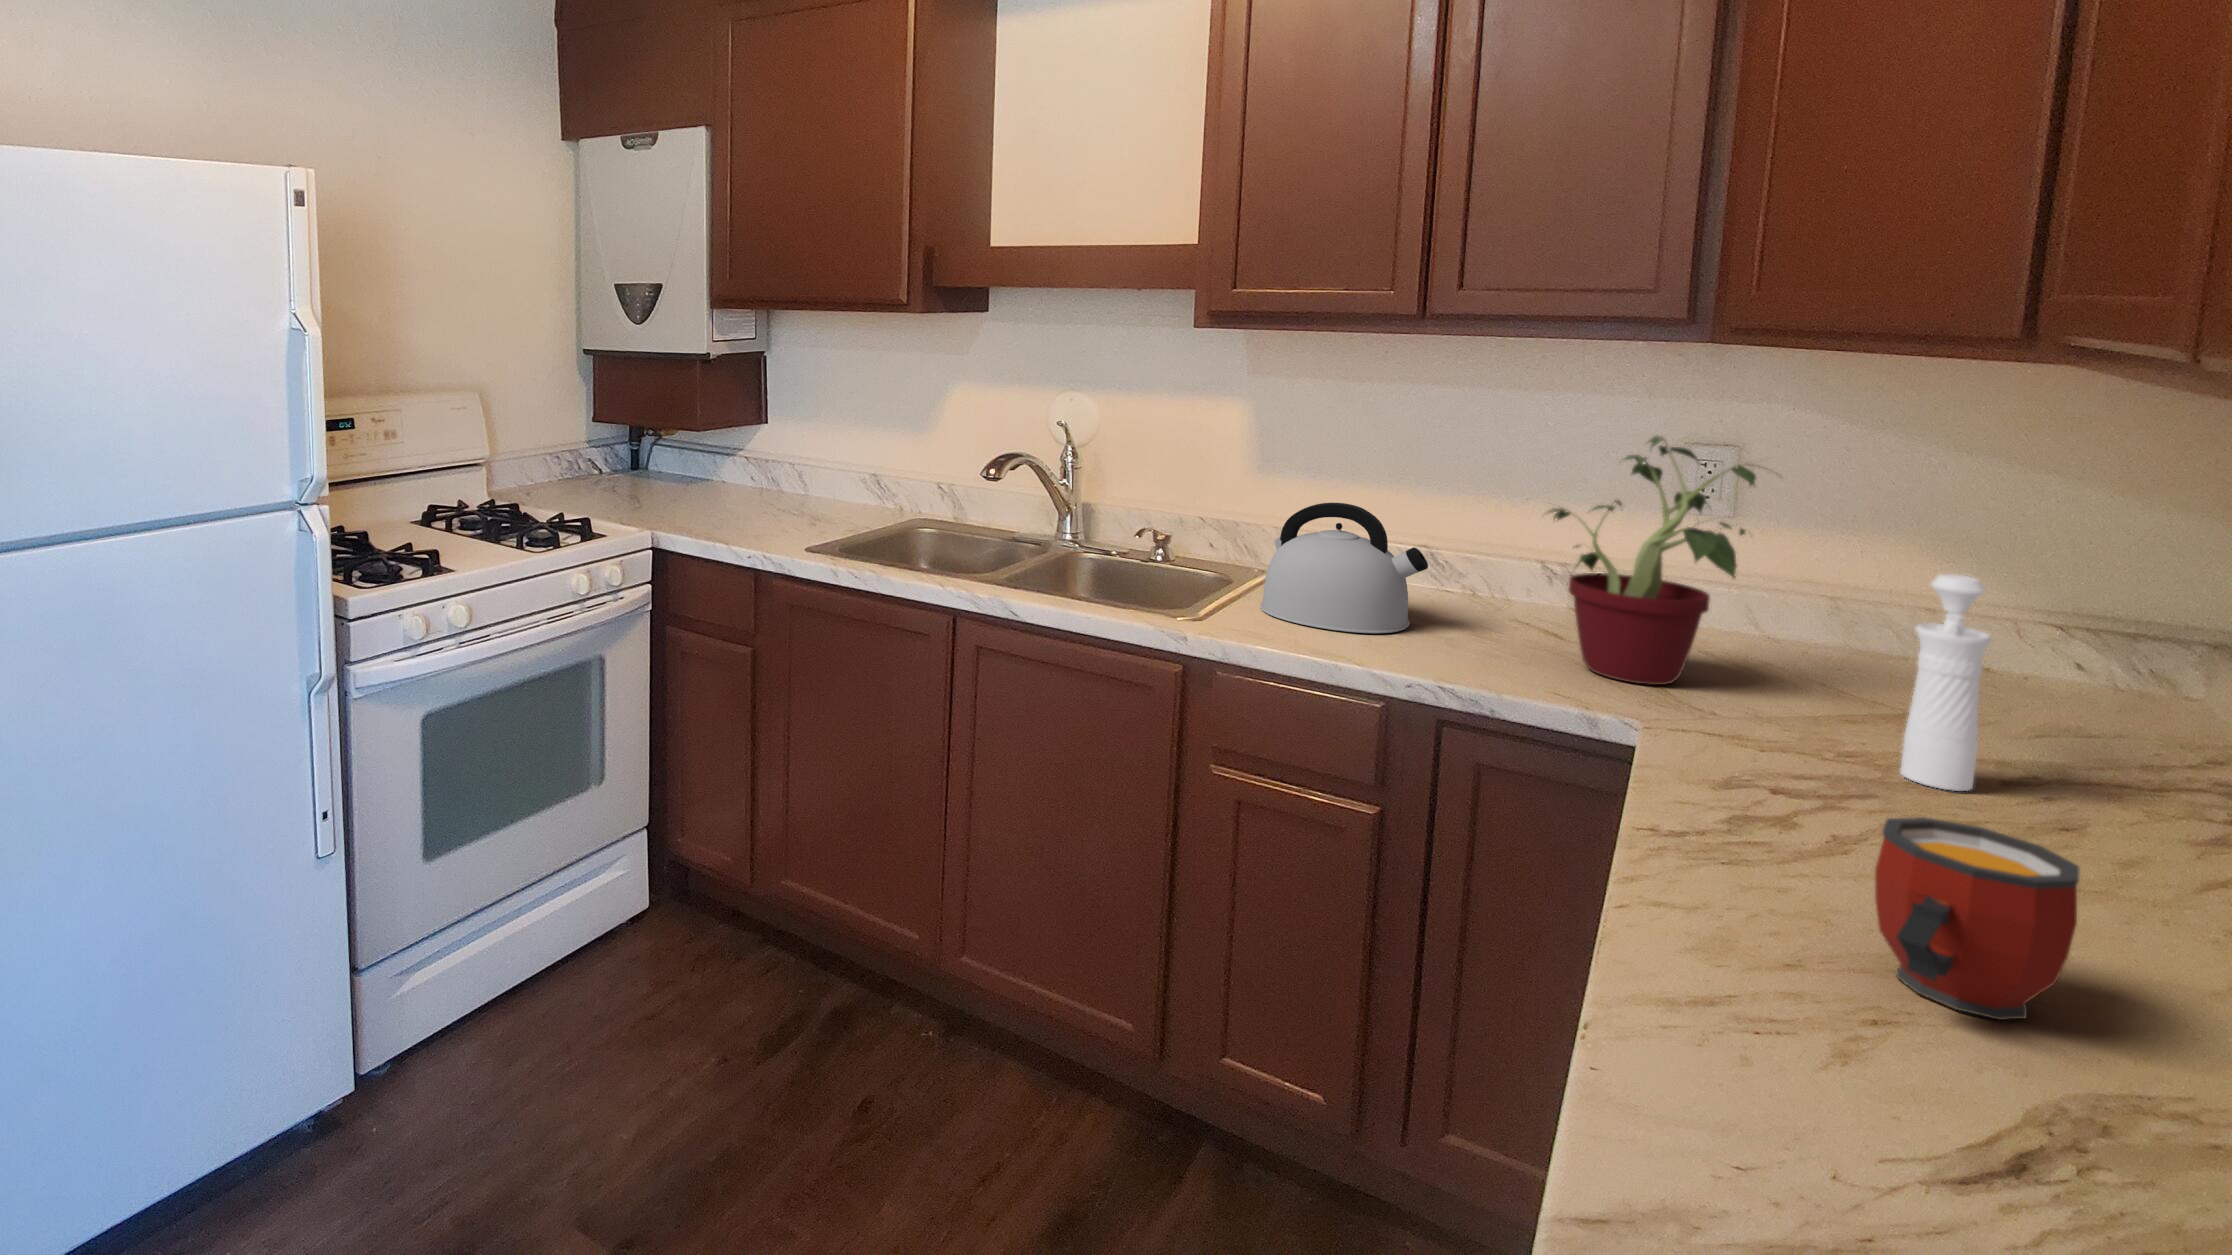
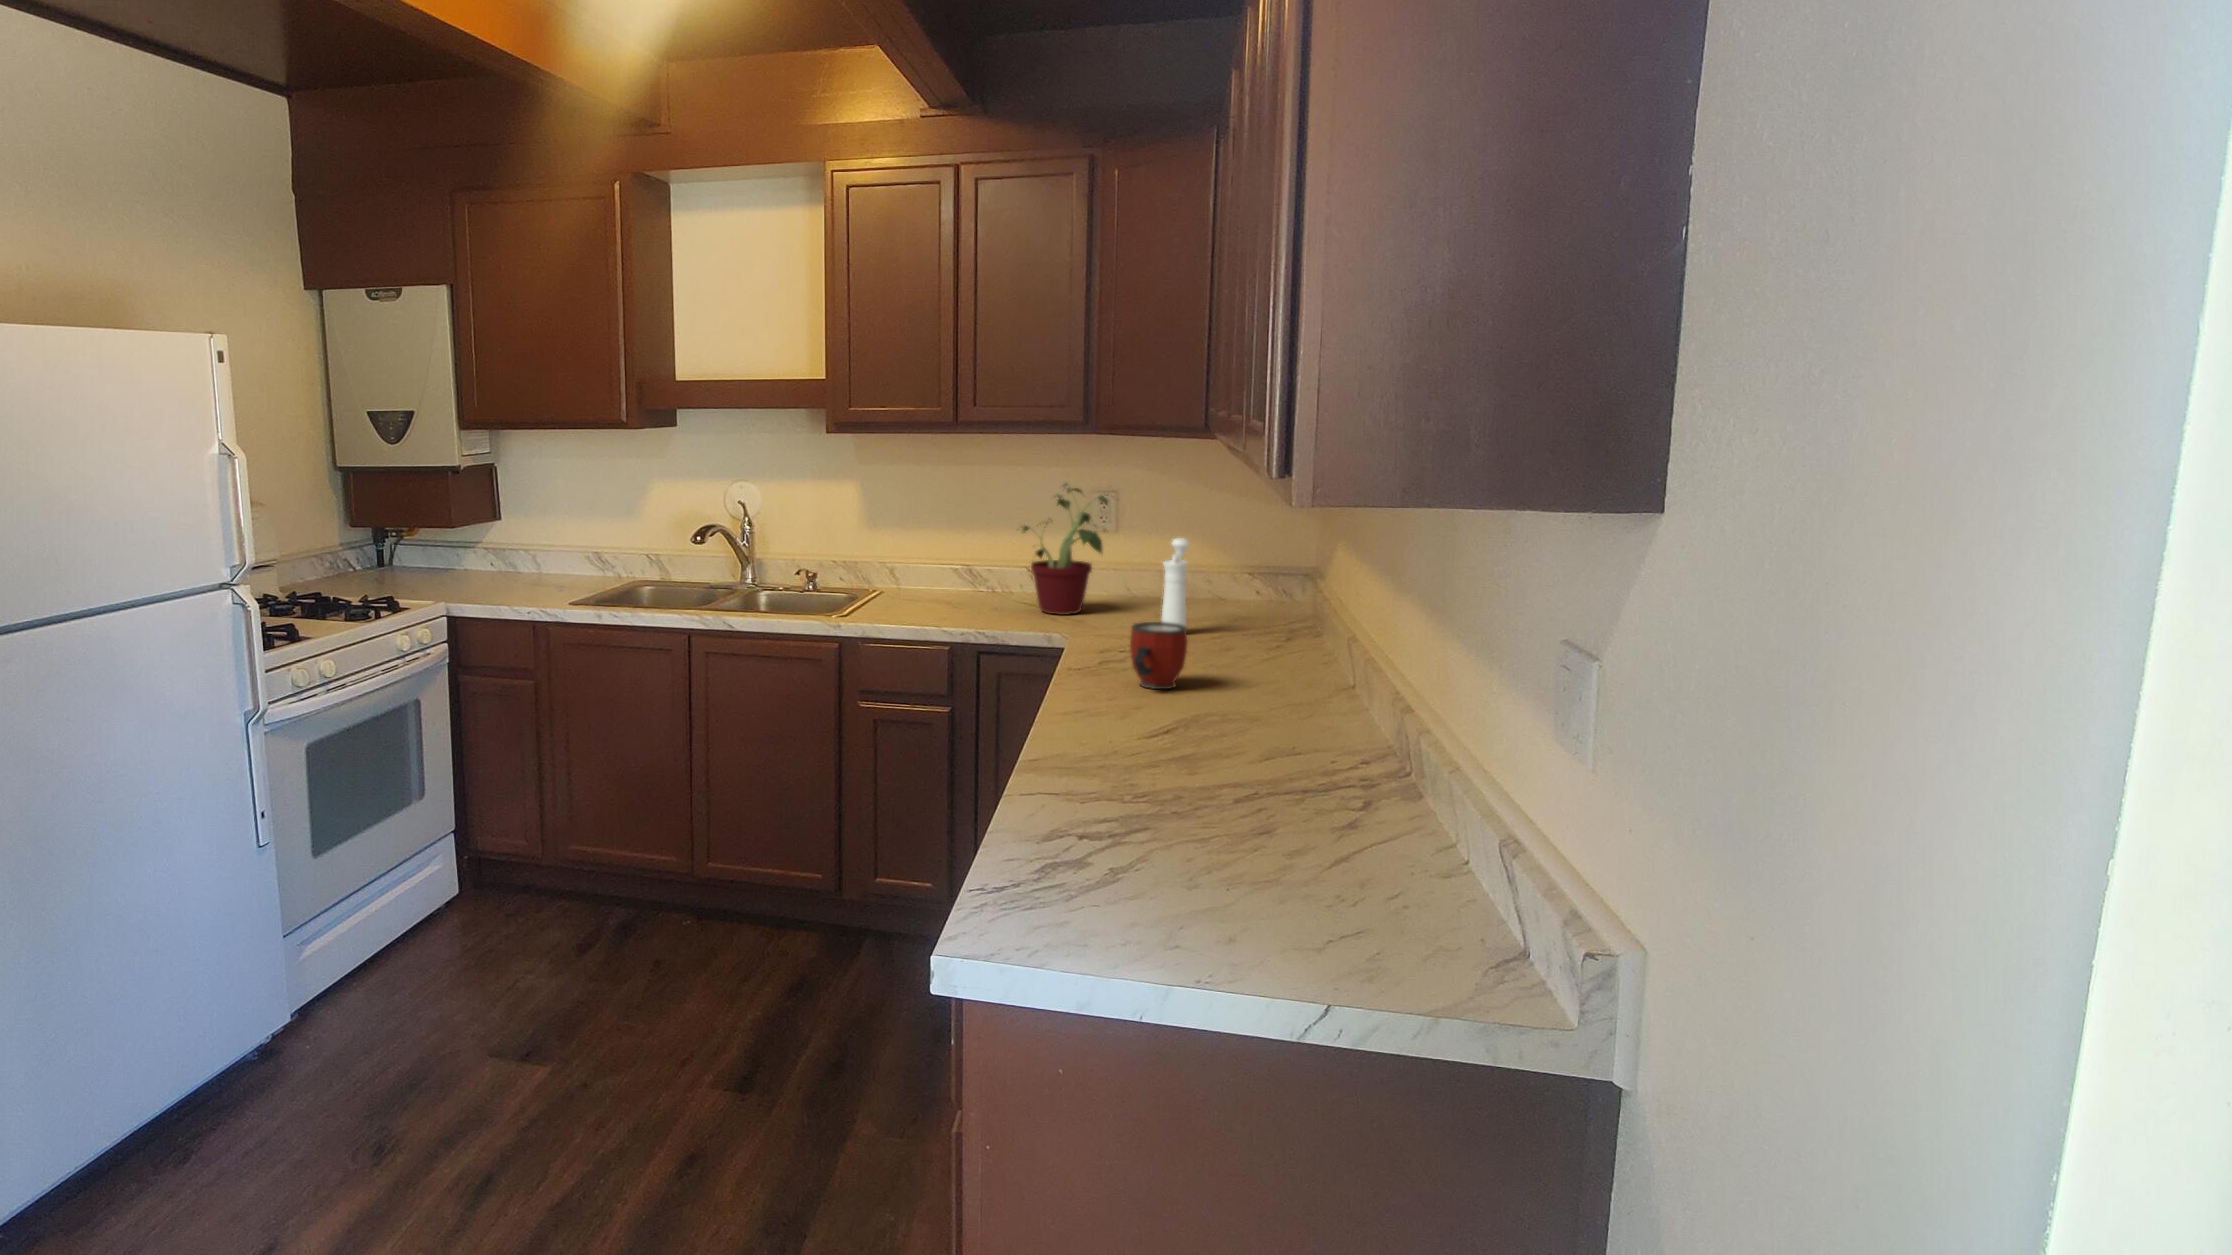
kettle: present [1261,503,1428,633] -> none [876,535,964,609]

